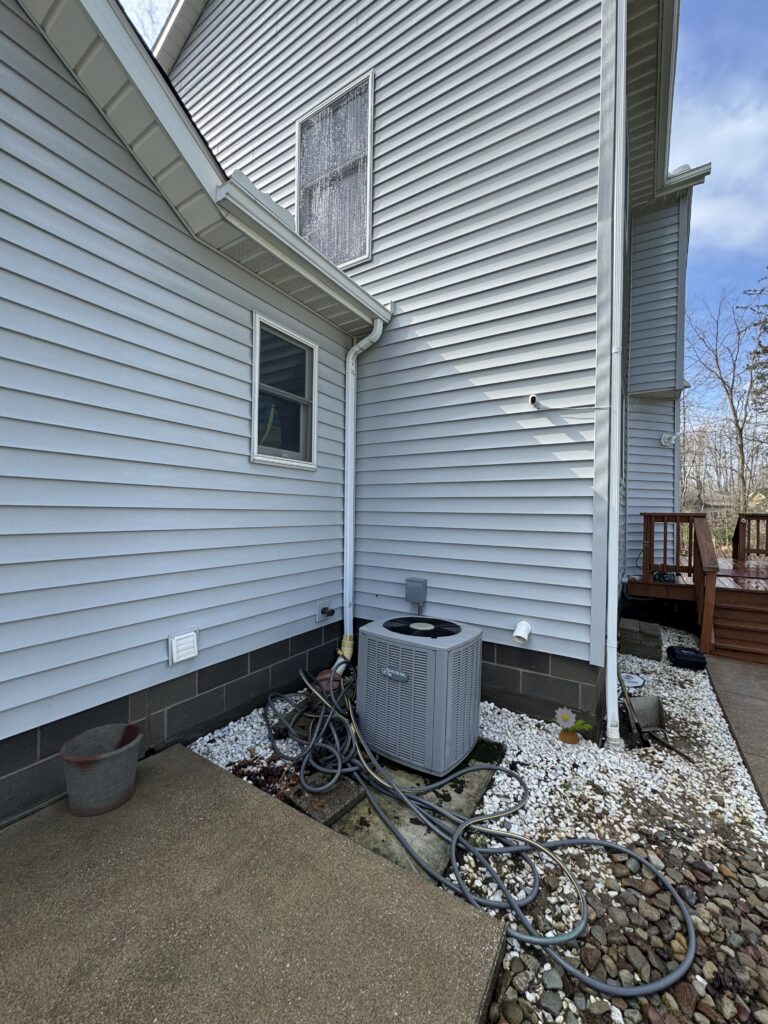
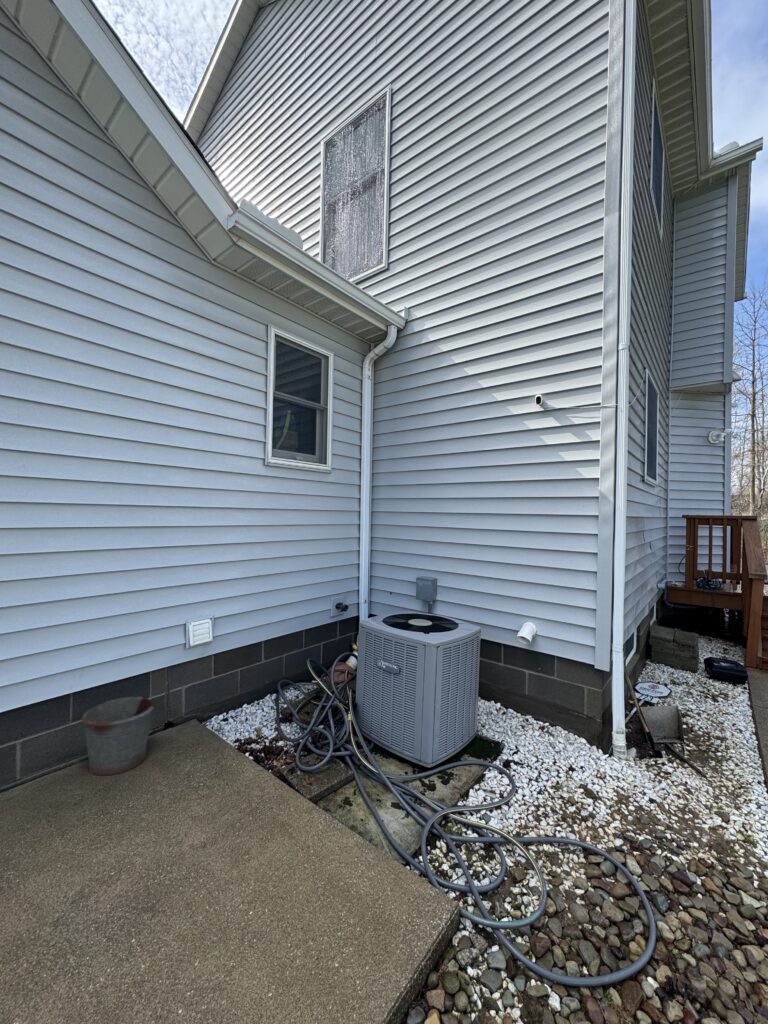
decorative plant: present [552,707,592,744] -> none [553,710,598,749]

